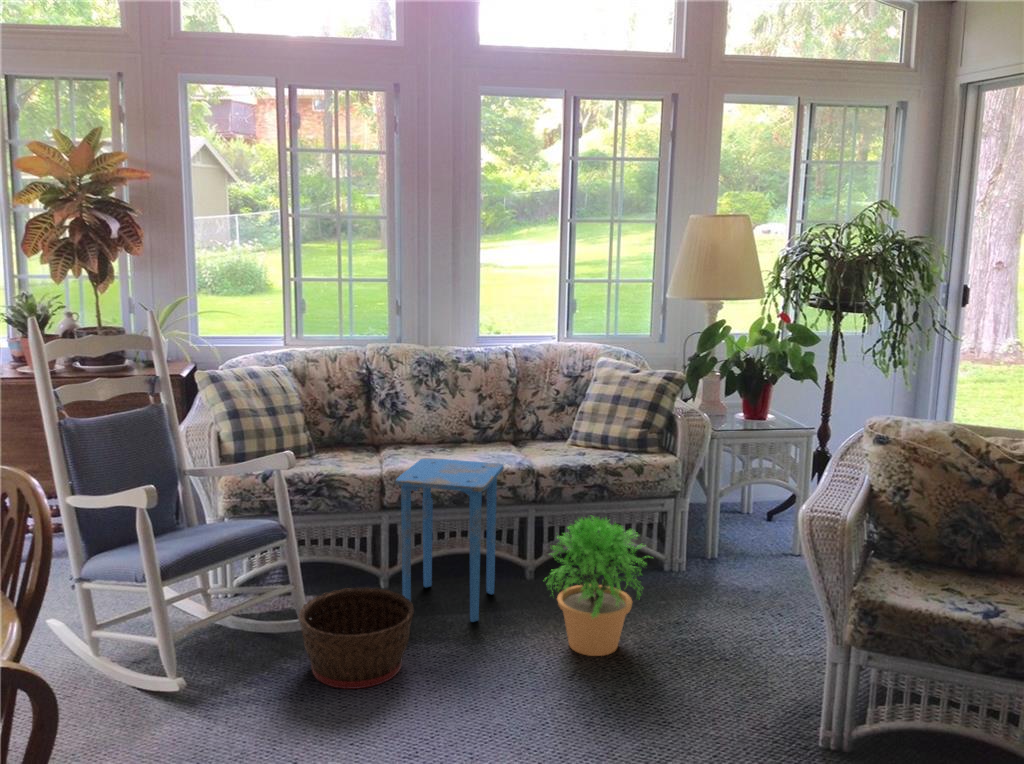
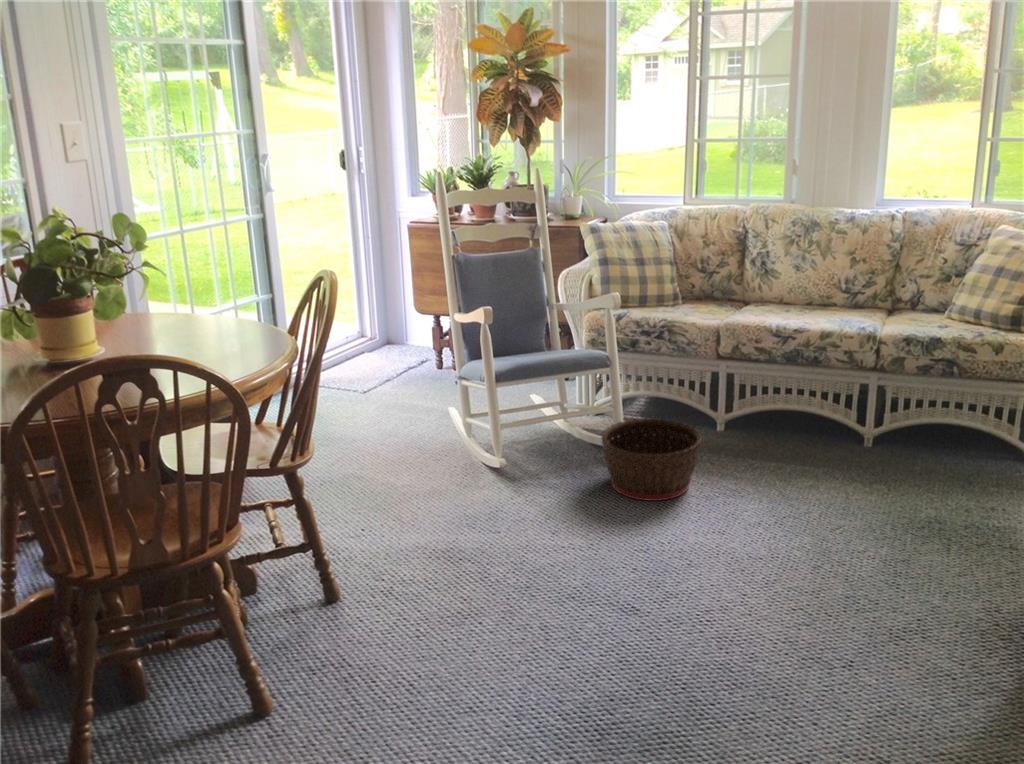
side table: present [396,458,503,622] -> none [715,314,834,471]
potted plant: present [547,516,646,656] -> none [830,382,958,525]

